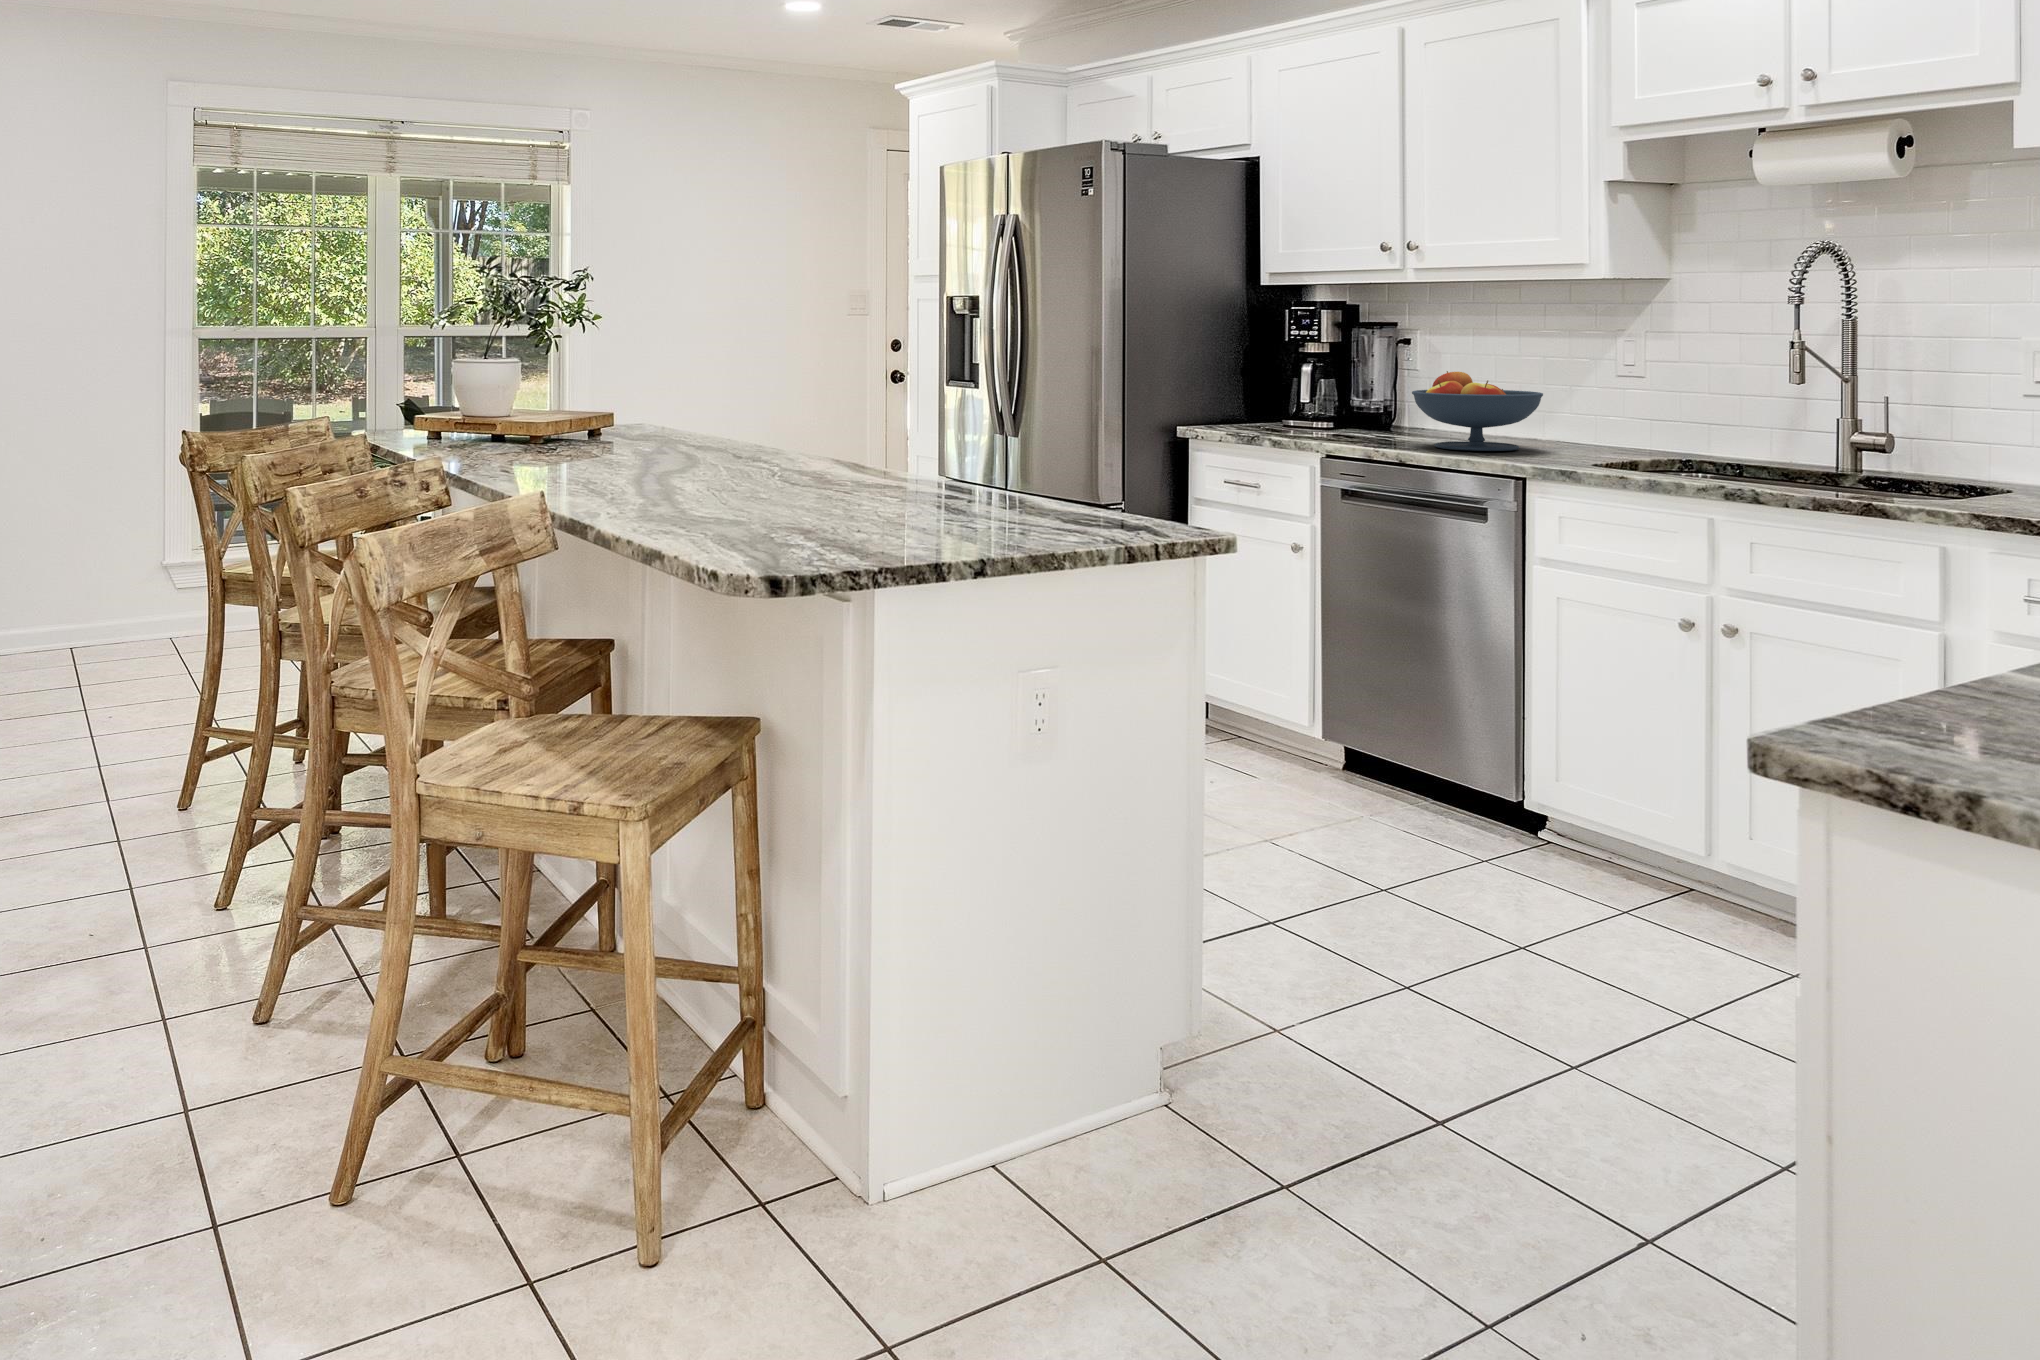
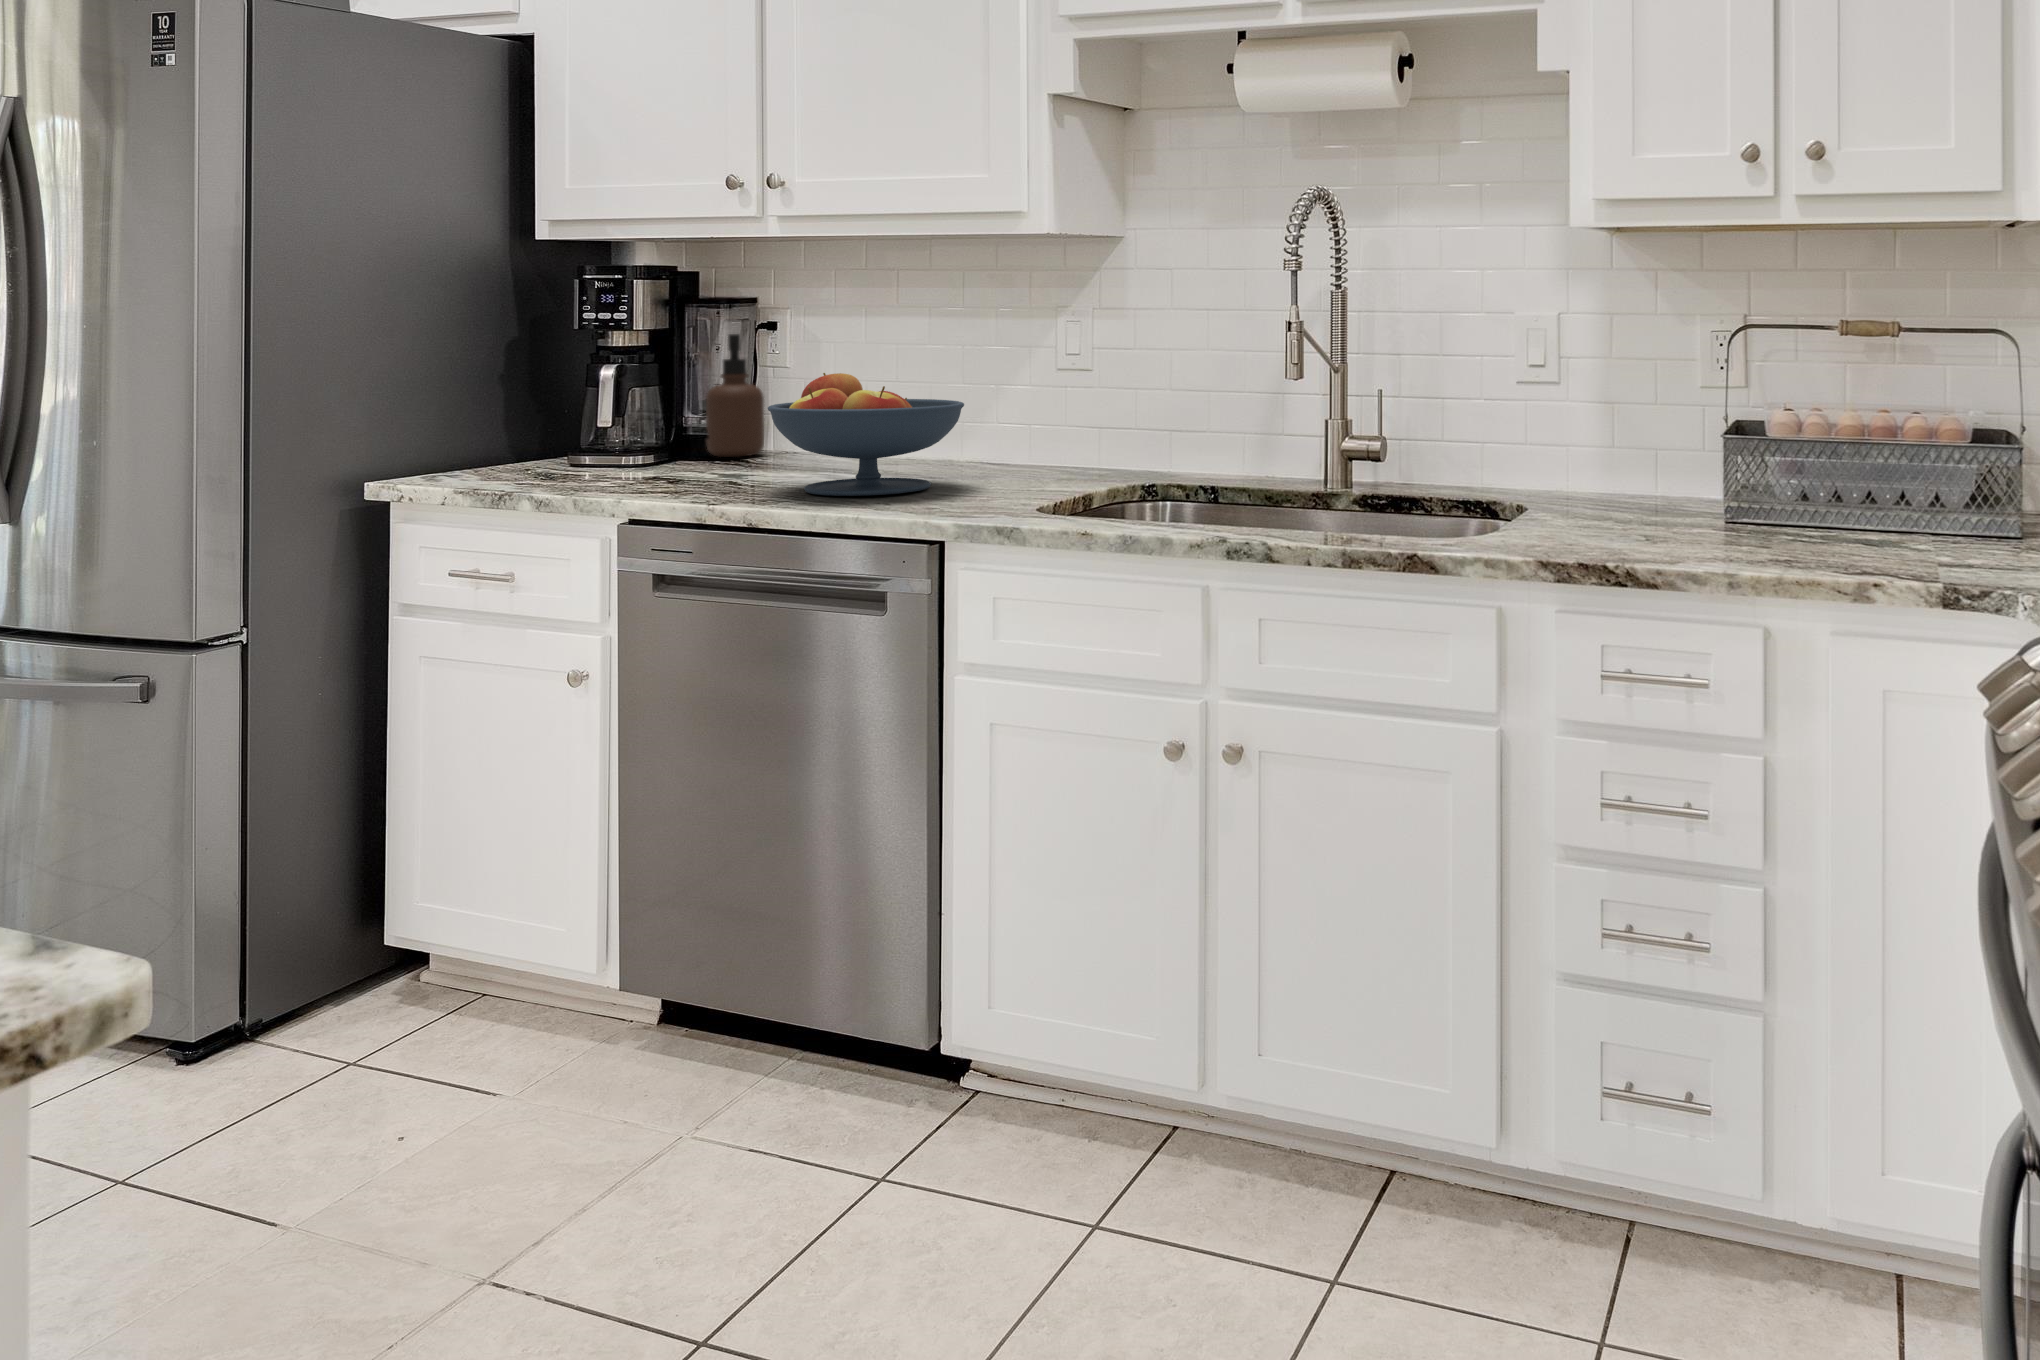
soap dispenser: none [1365,344,1402,426] -> present [706,334,764,457]

